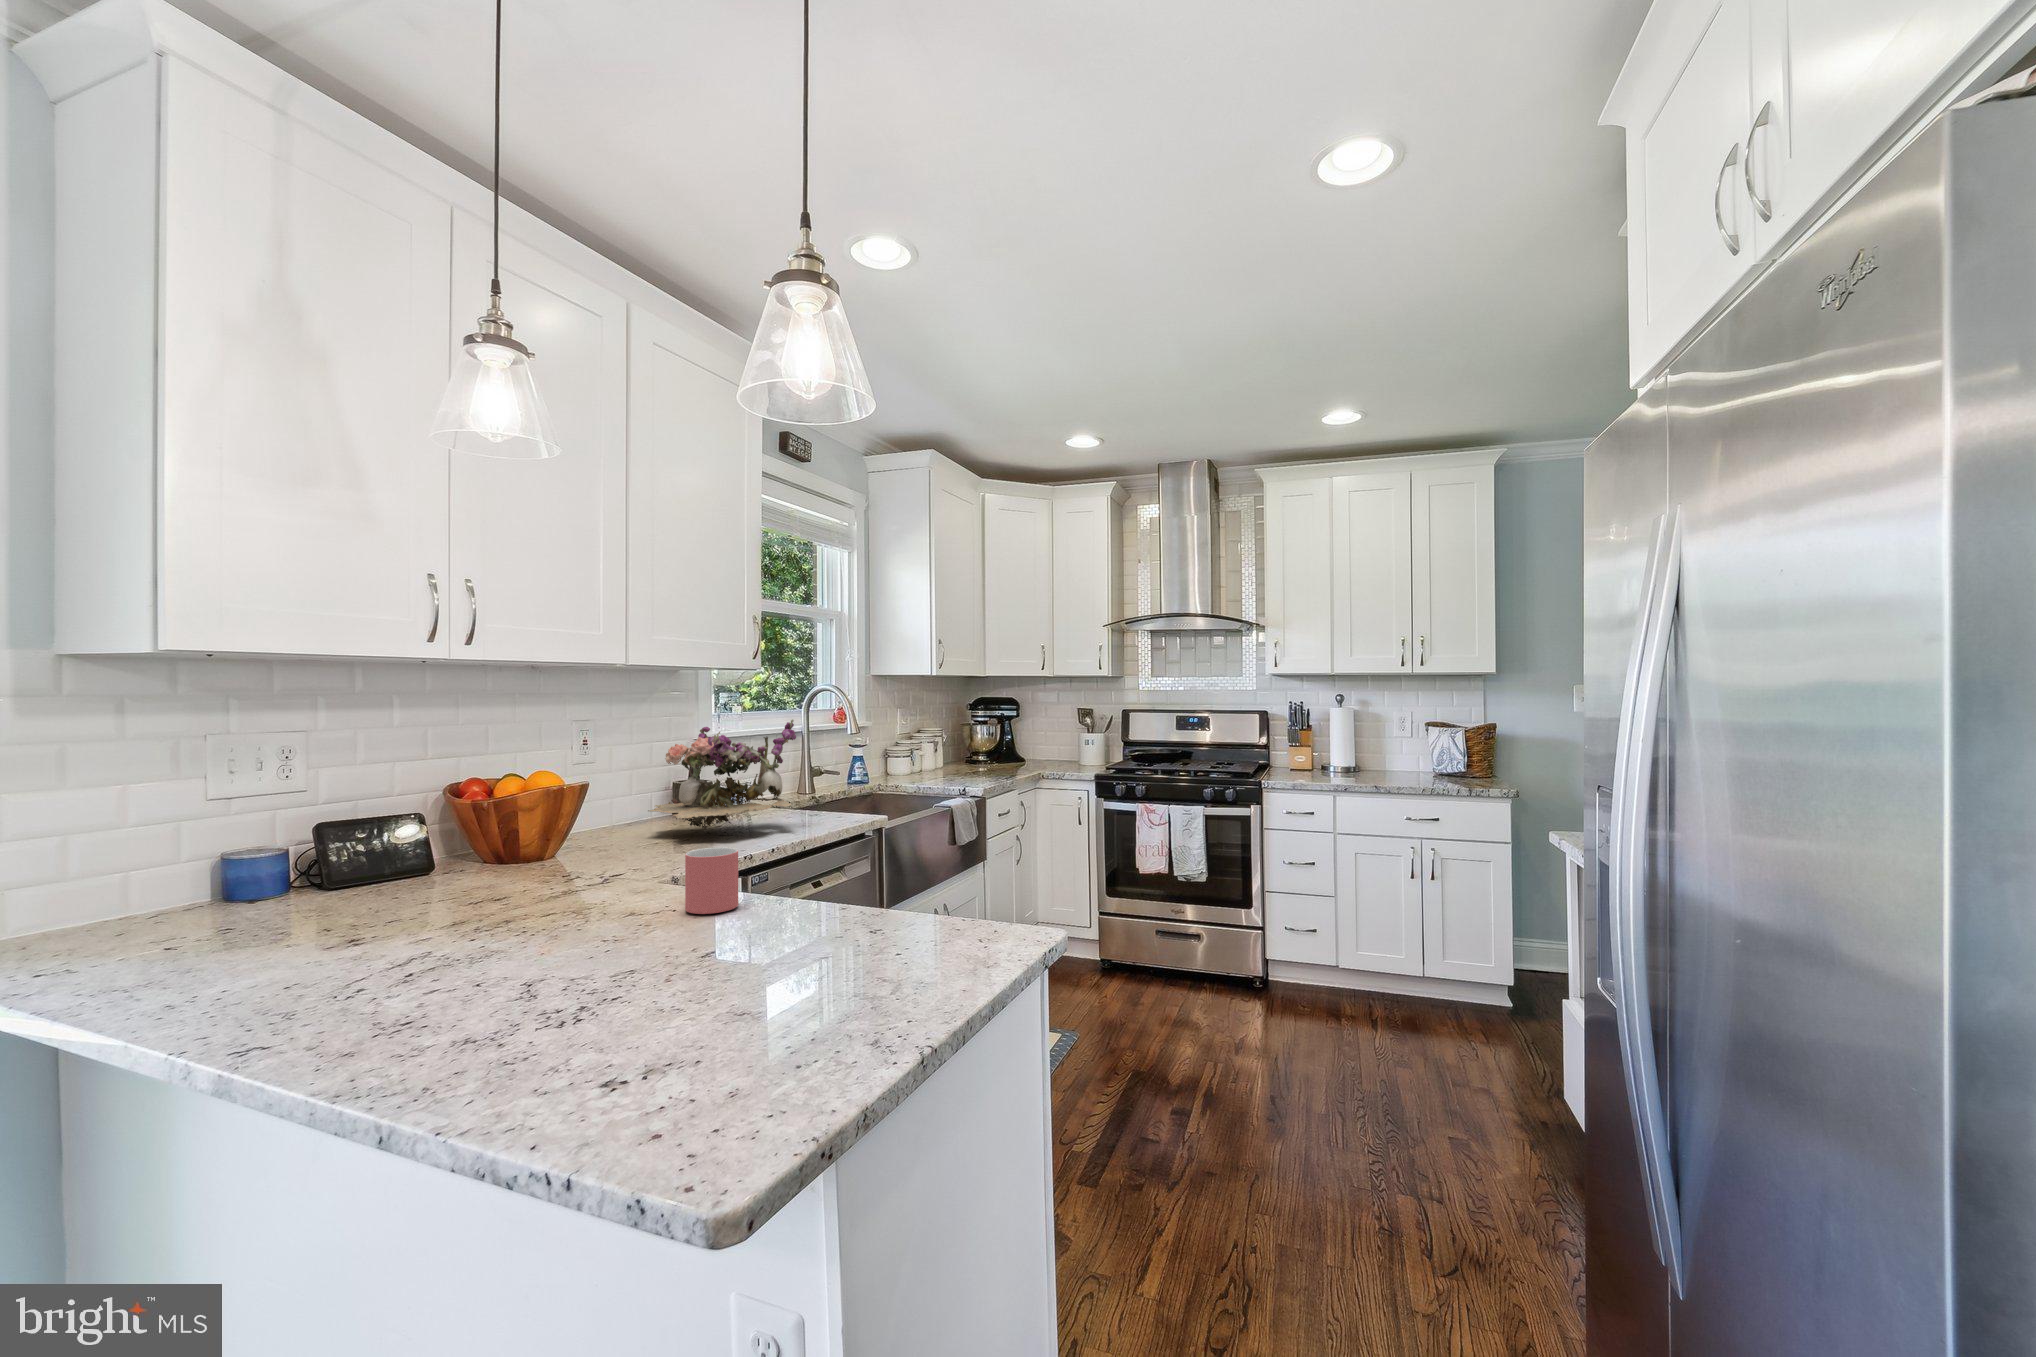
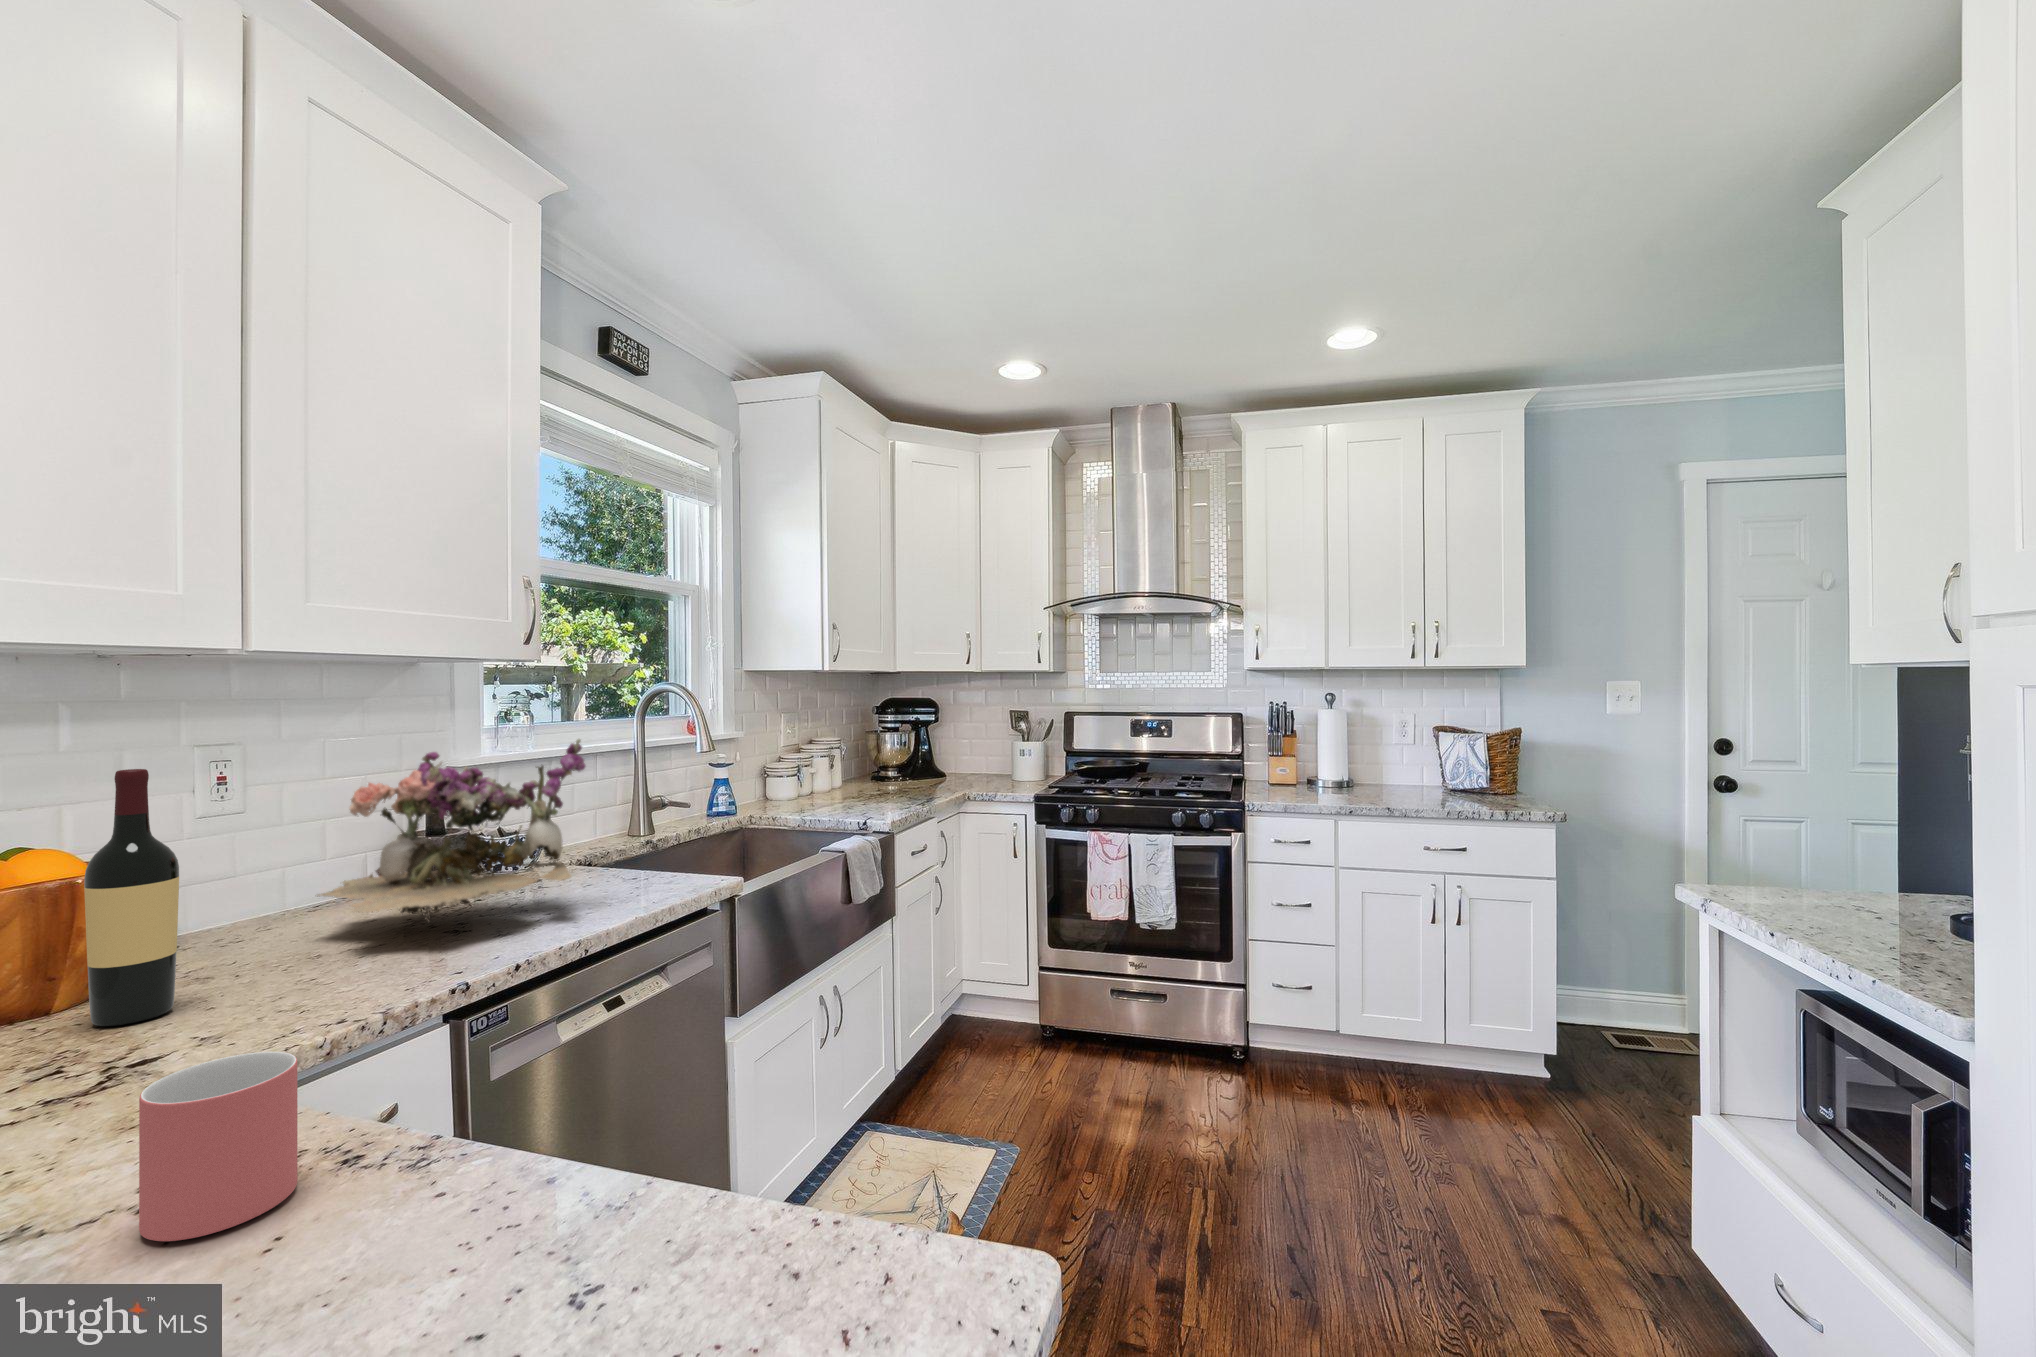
wine bottle: none [569,730,609,865] -> present [84,769,179,1026]

